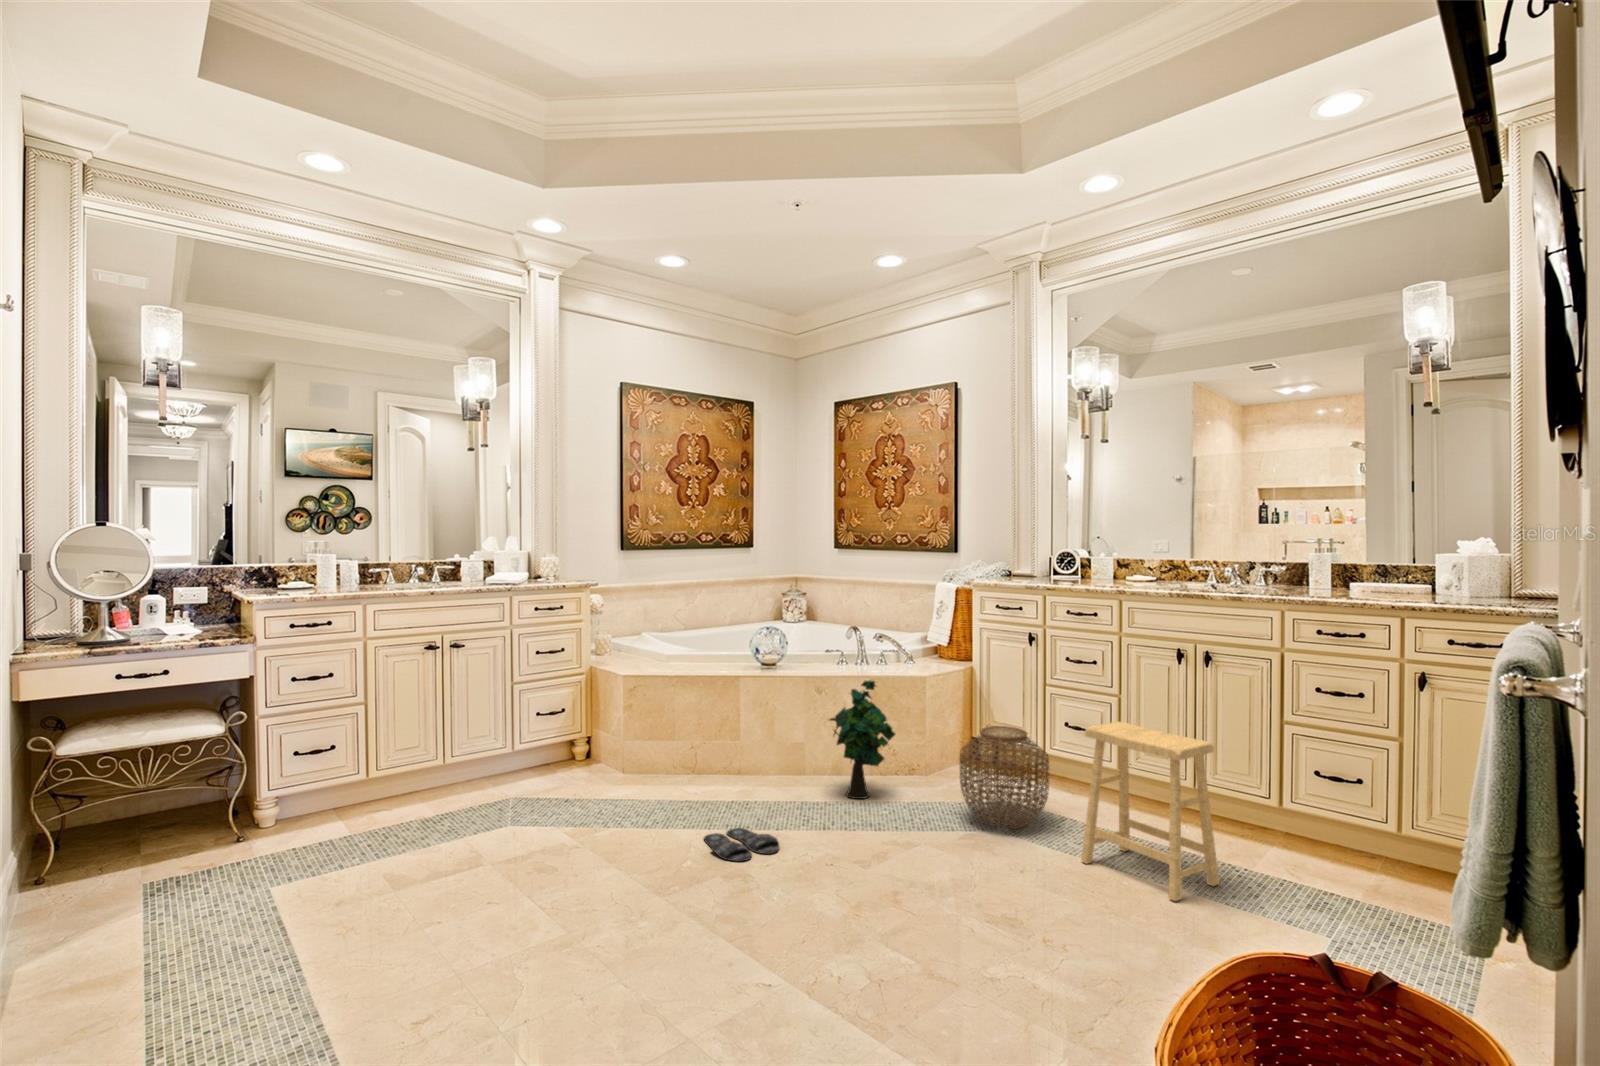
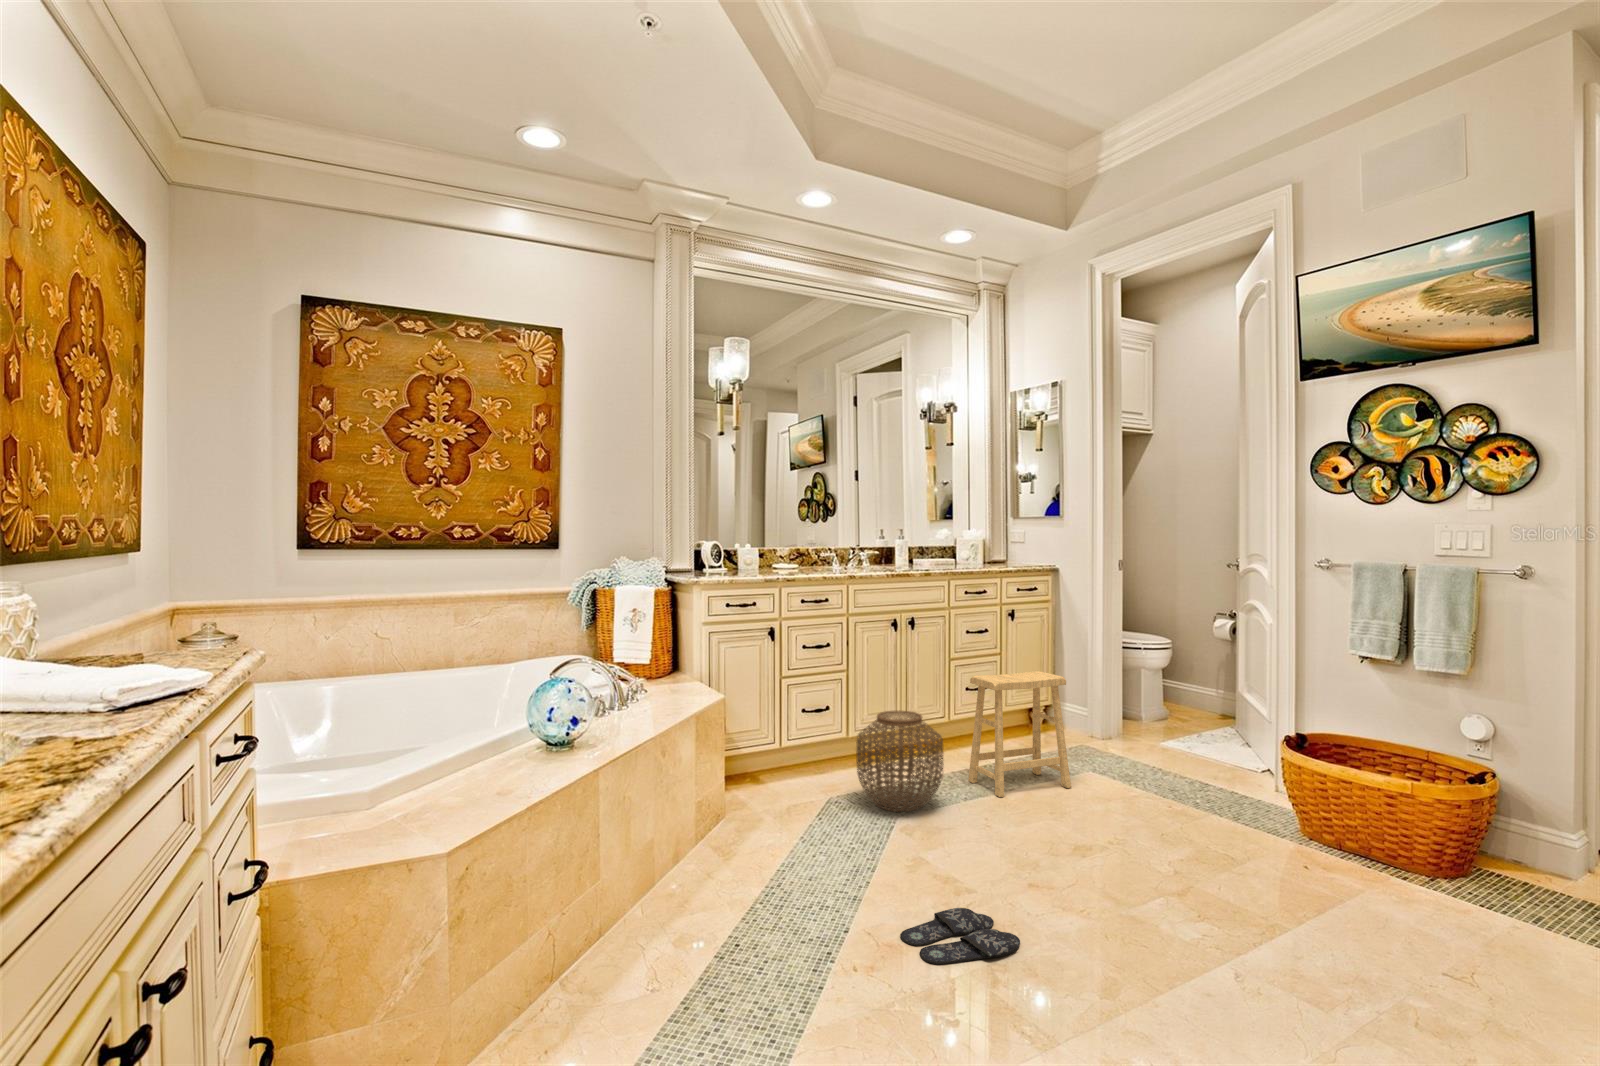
decorative plant: present [829,680,895,799] -> none [749,699,835,859]

